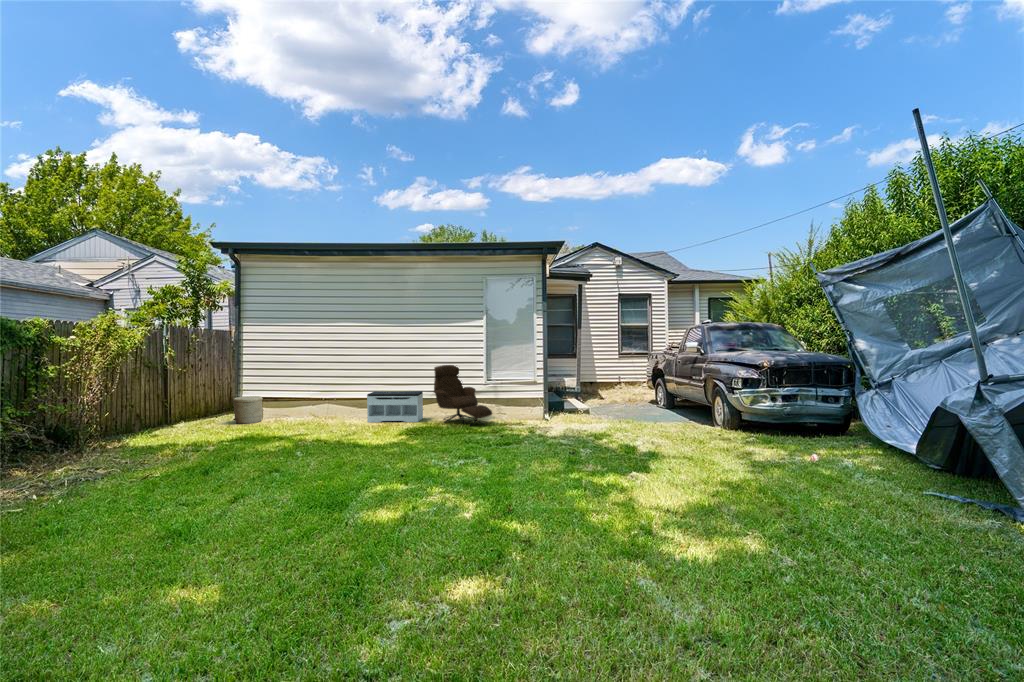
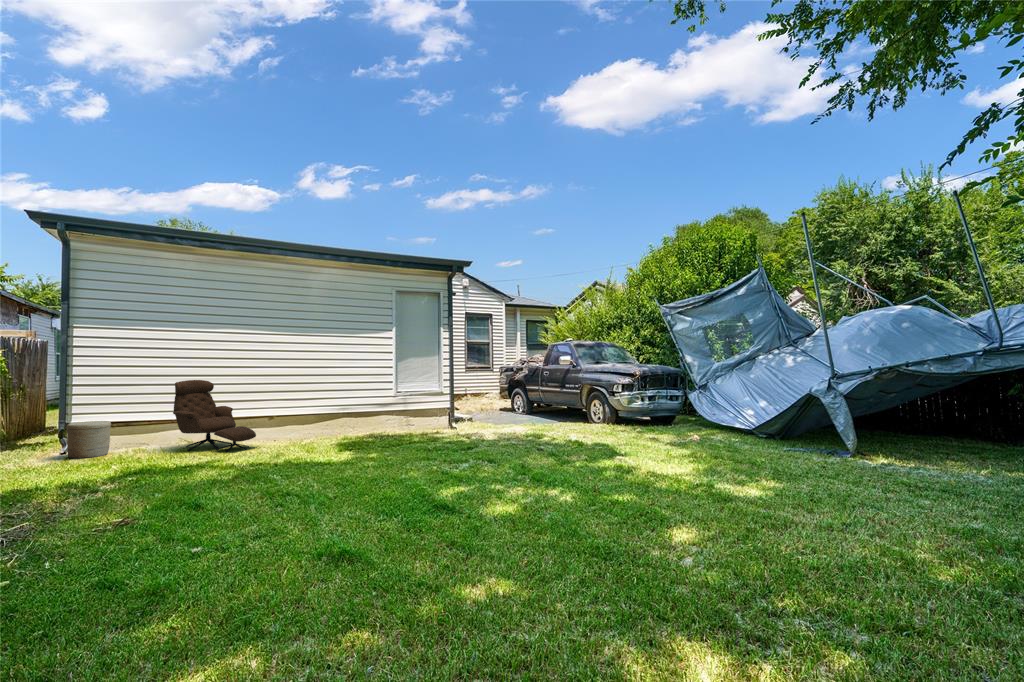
lounge chair: present [434,365,492,426] -> present [173,380,256,452]
bench: present [367,391,423,422] -> none [269,406,332,444]

